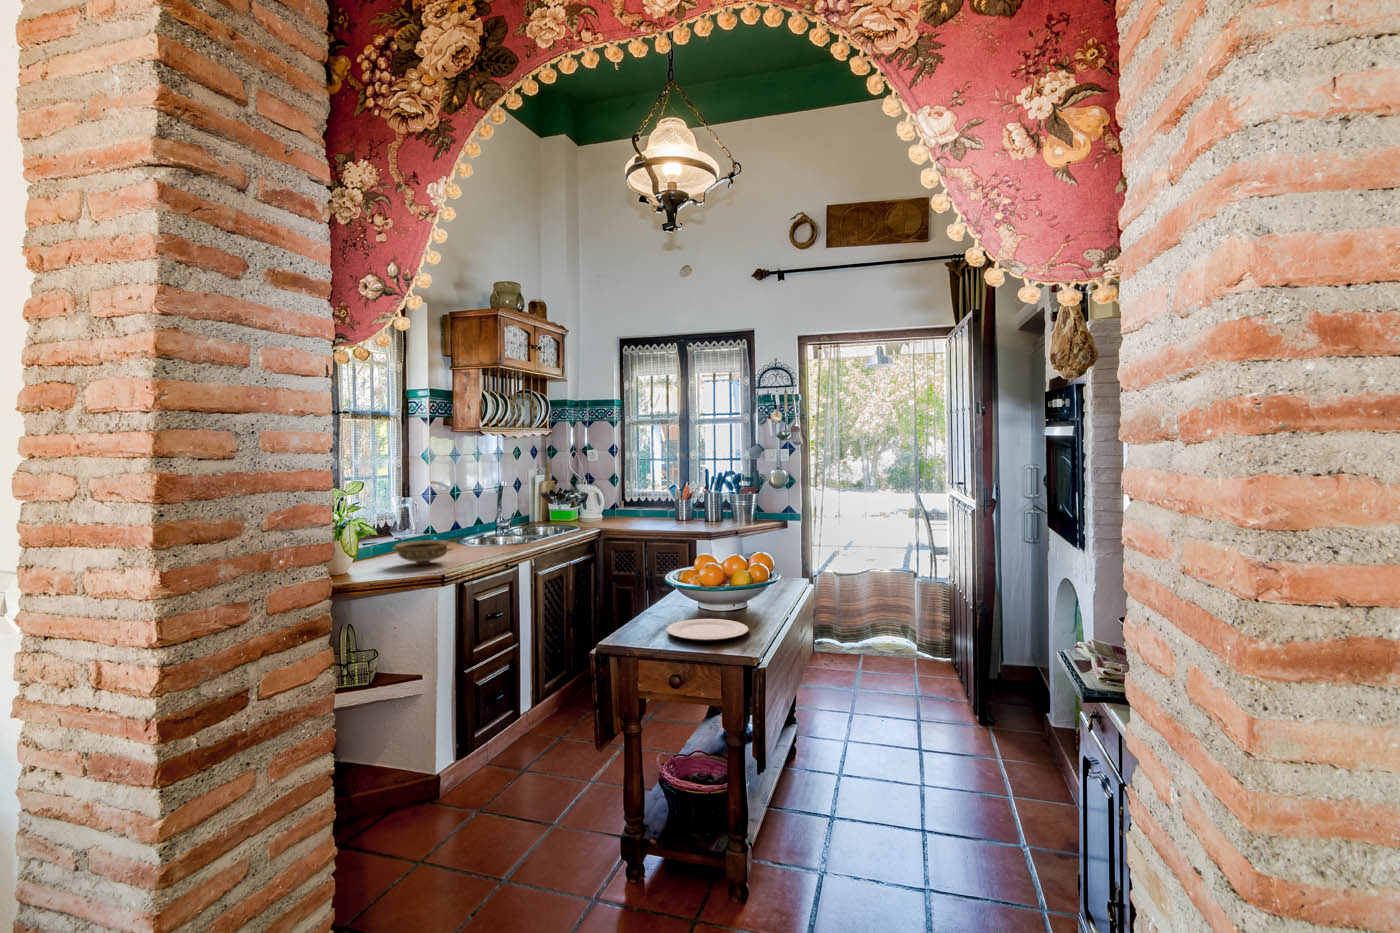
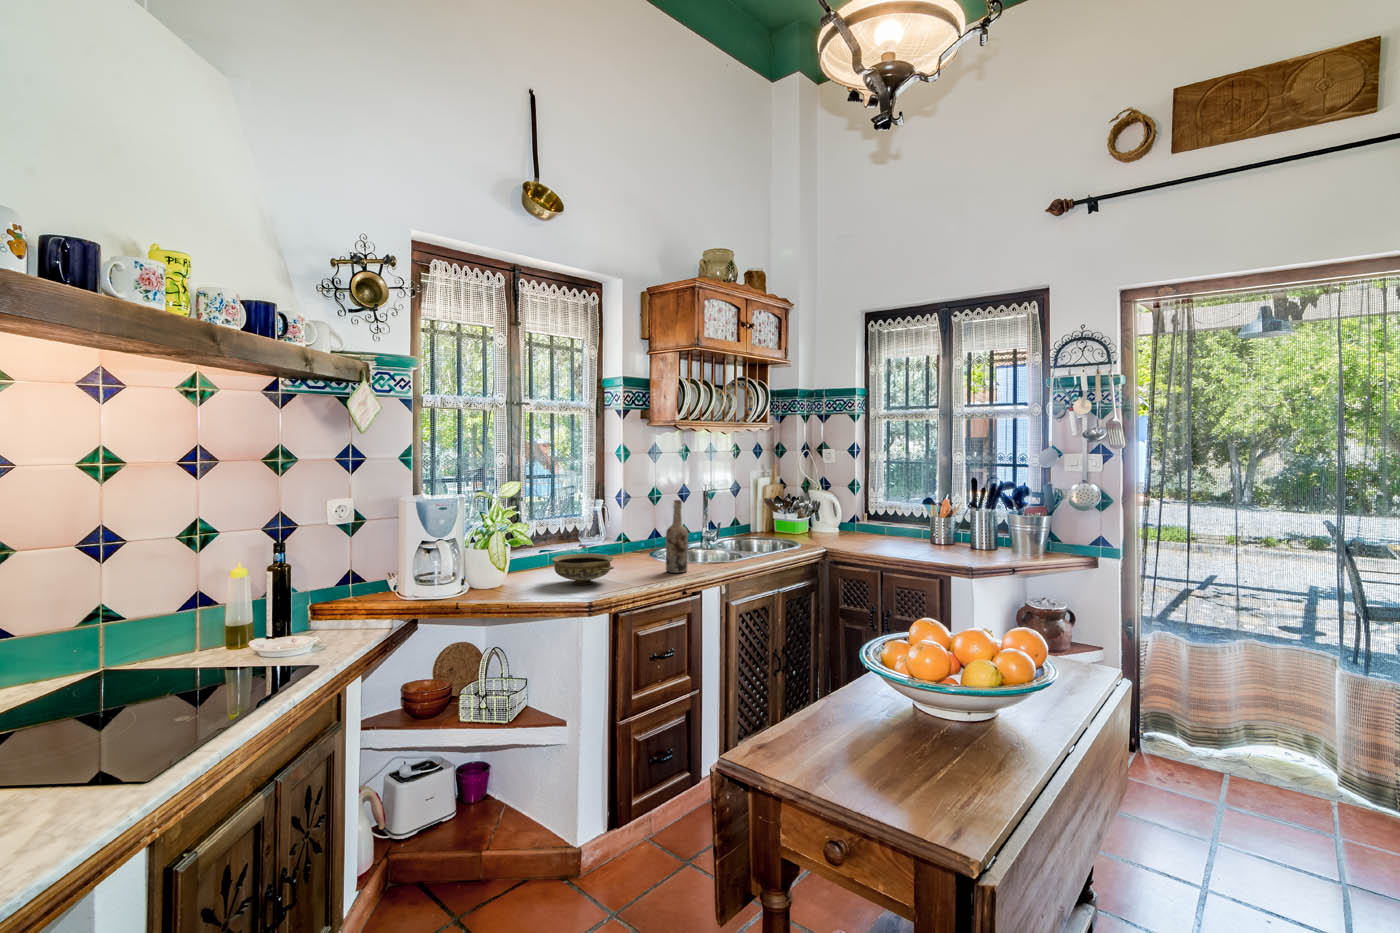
wine bottle: none [486,493,505,552] -> present [666,500,688,573]
plate: present [667,619,749,641] -> none [836,731,989,798]

